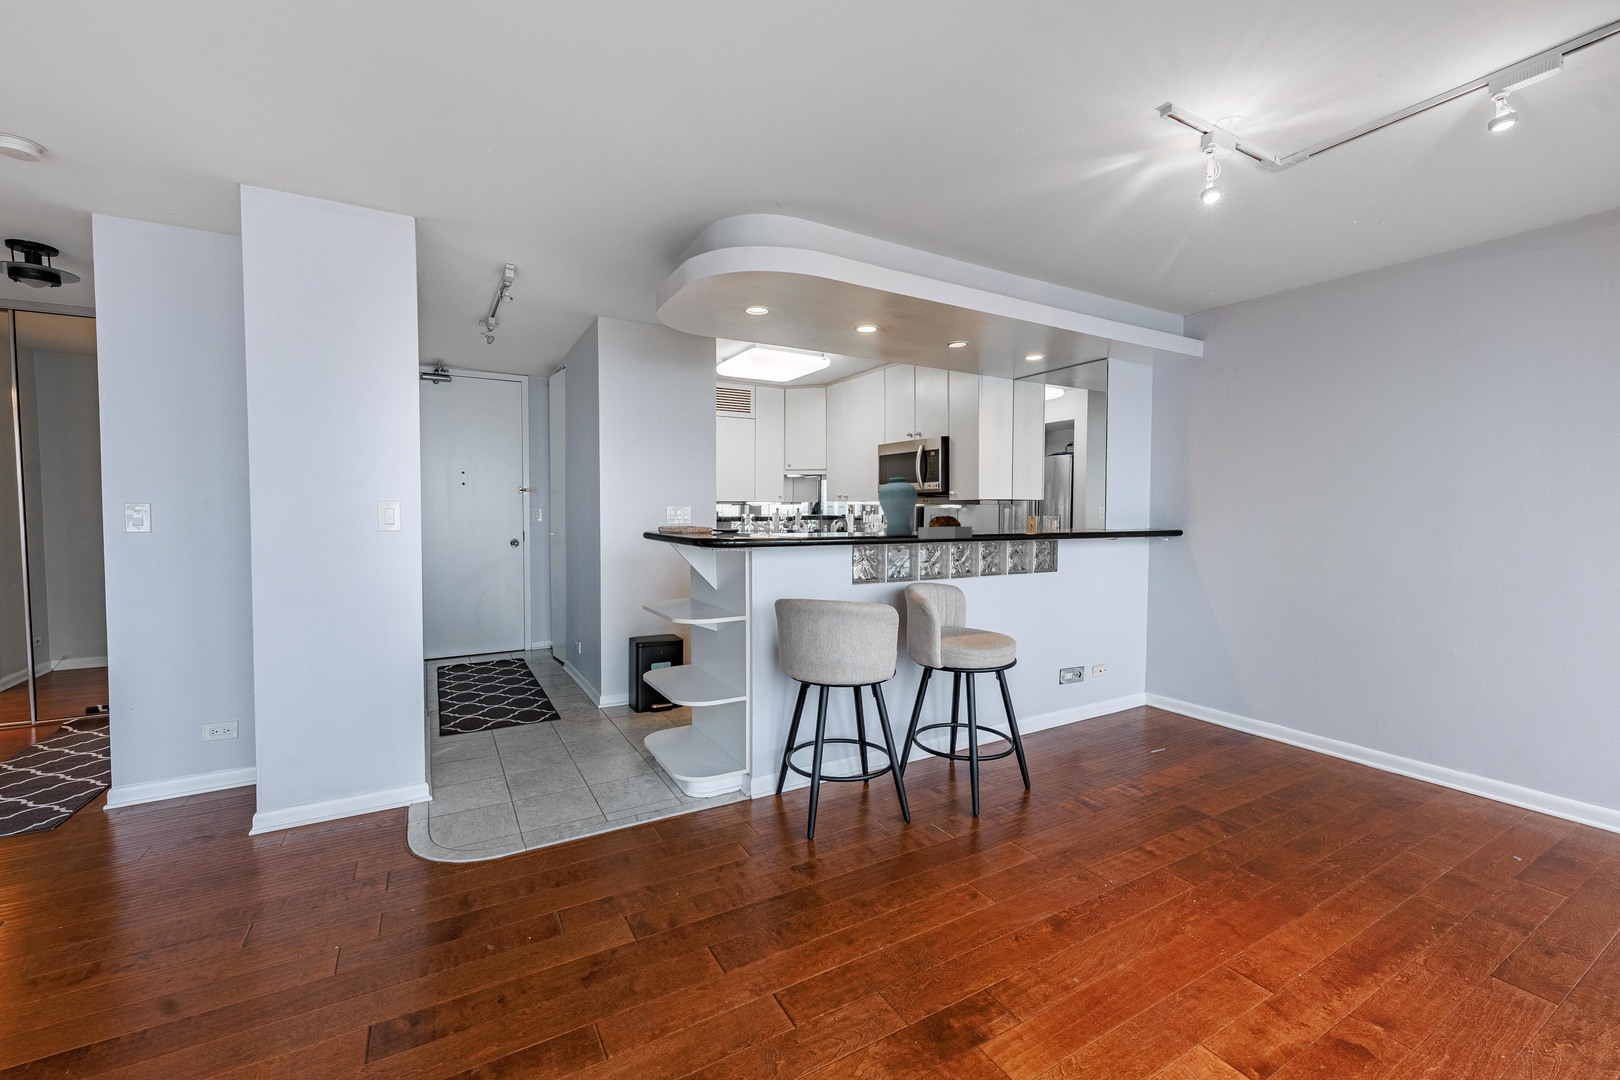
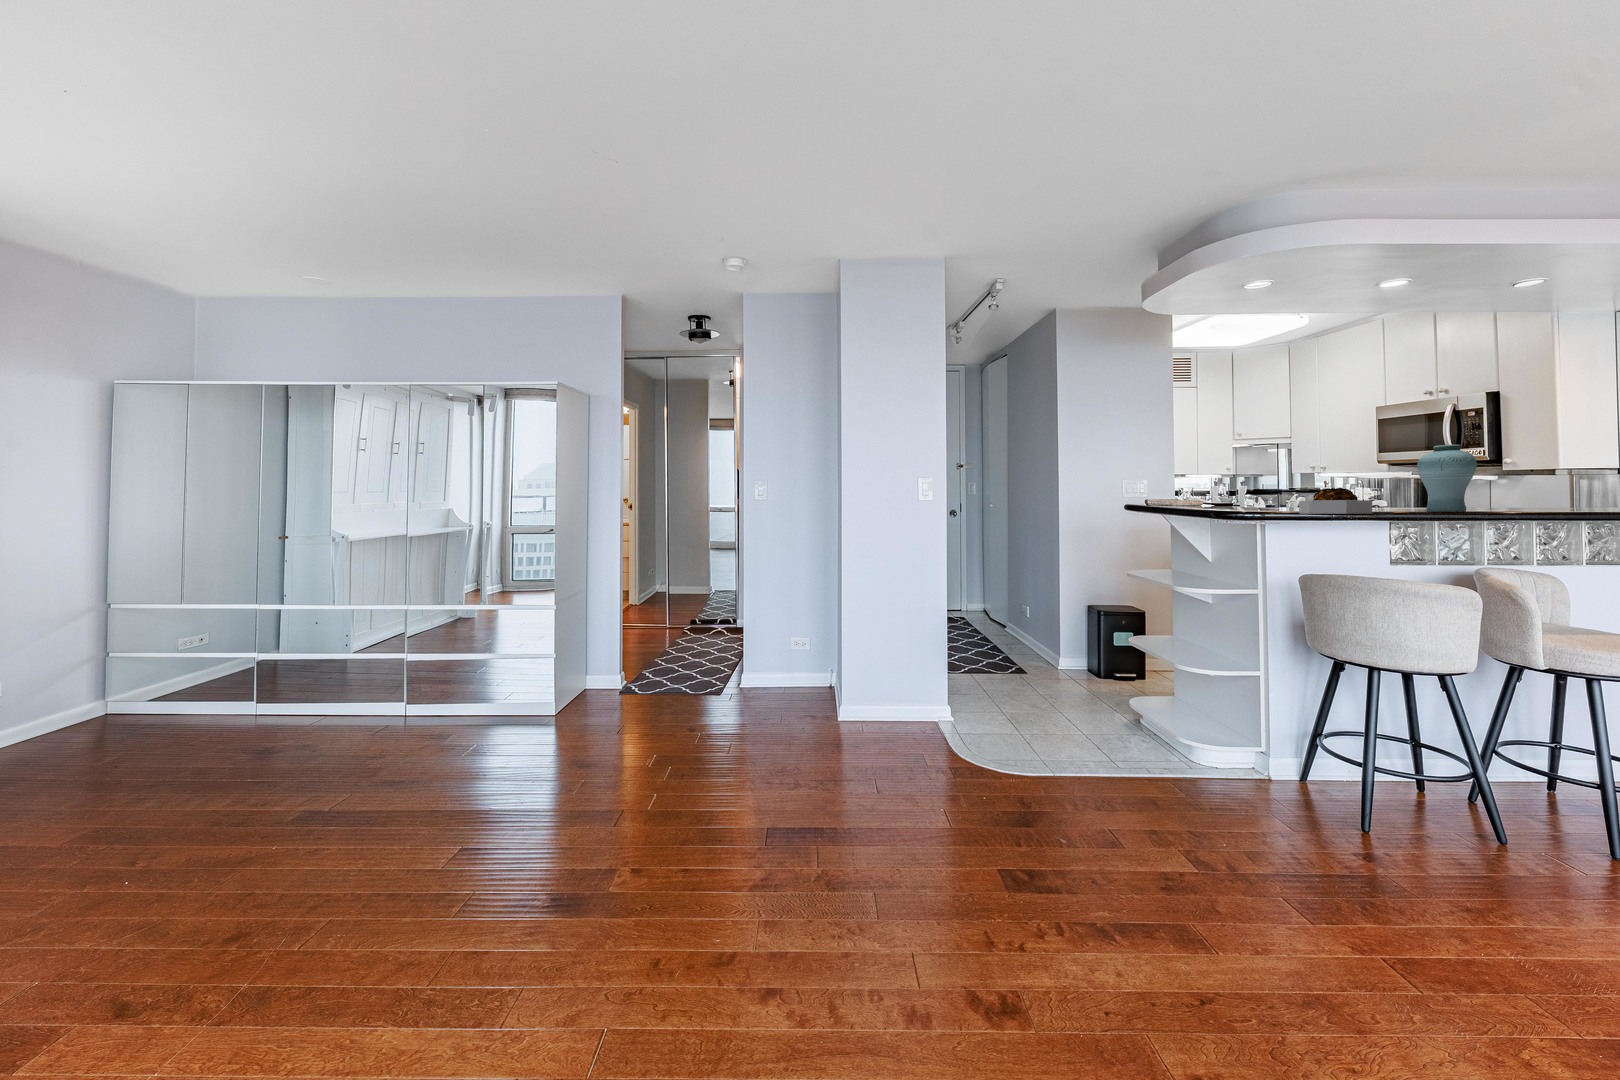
decorative bowl: present [918,516,972,539] -> present [1299,488,1372,514]

